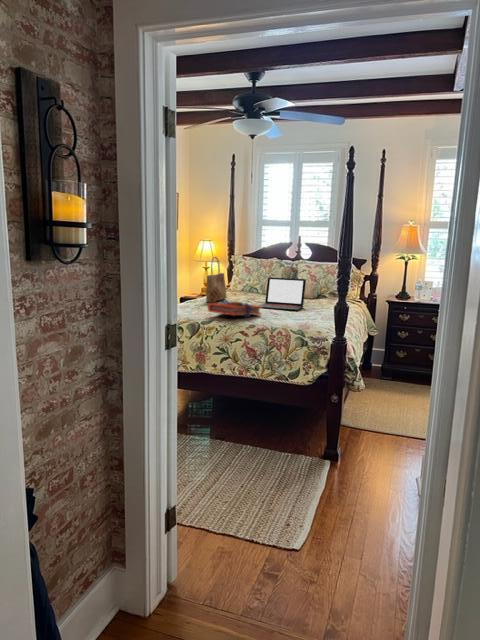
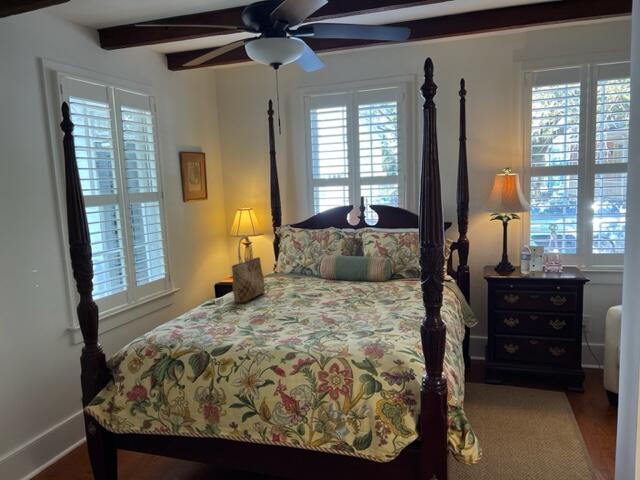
laptop: present [260,277,306,311] -> none [306,261,373,311]
book: present [208,301,261,317] -> none [223,309,309,339]

